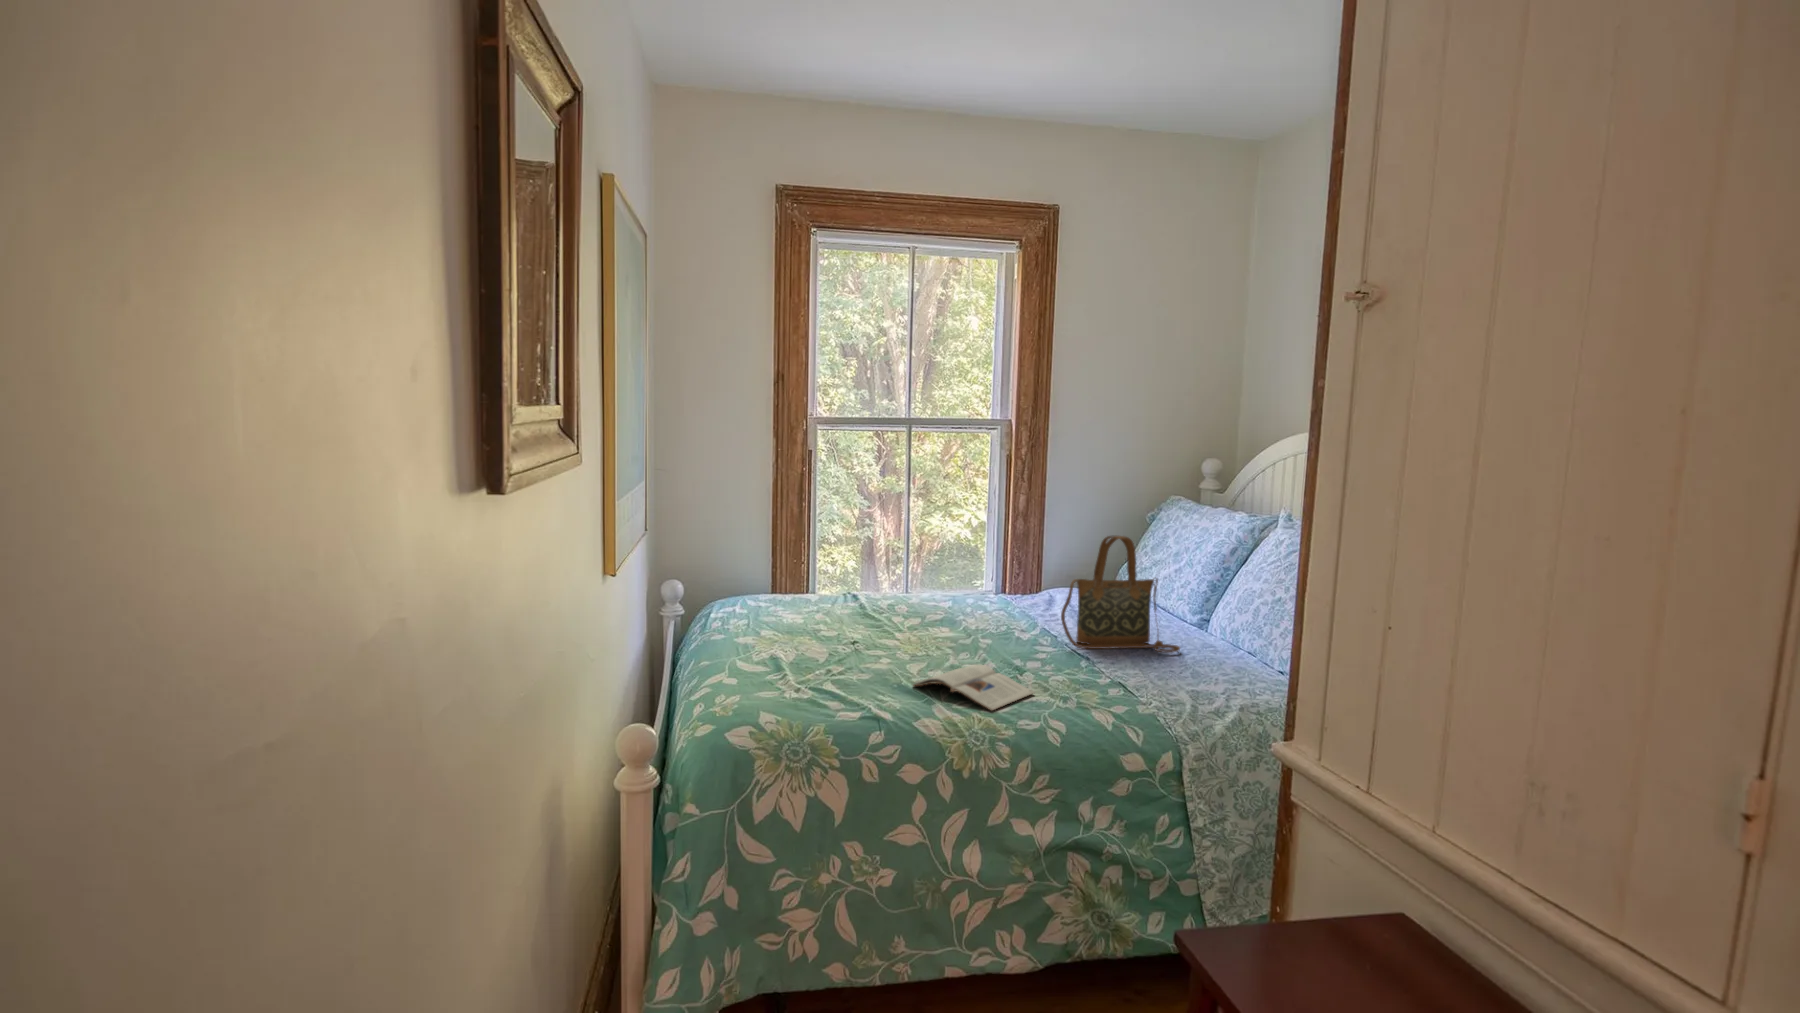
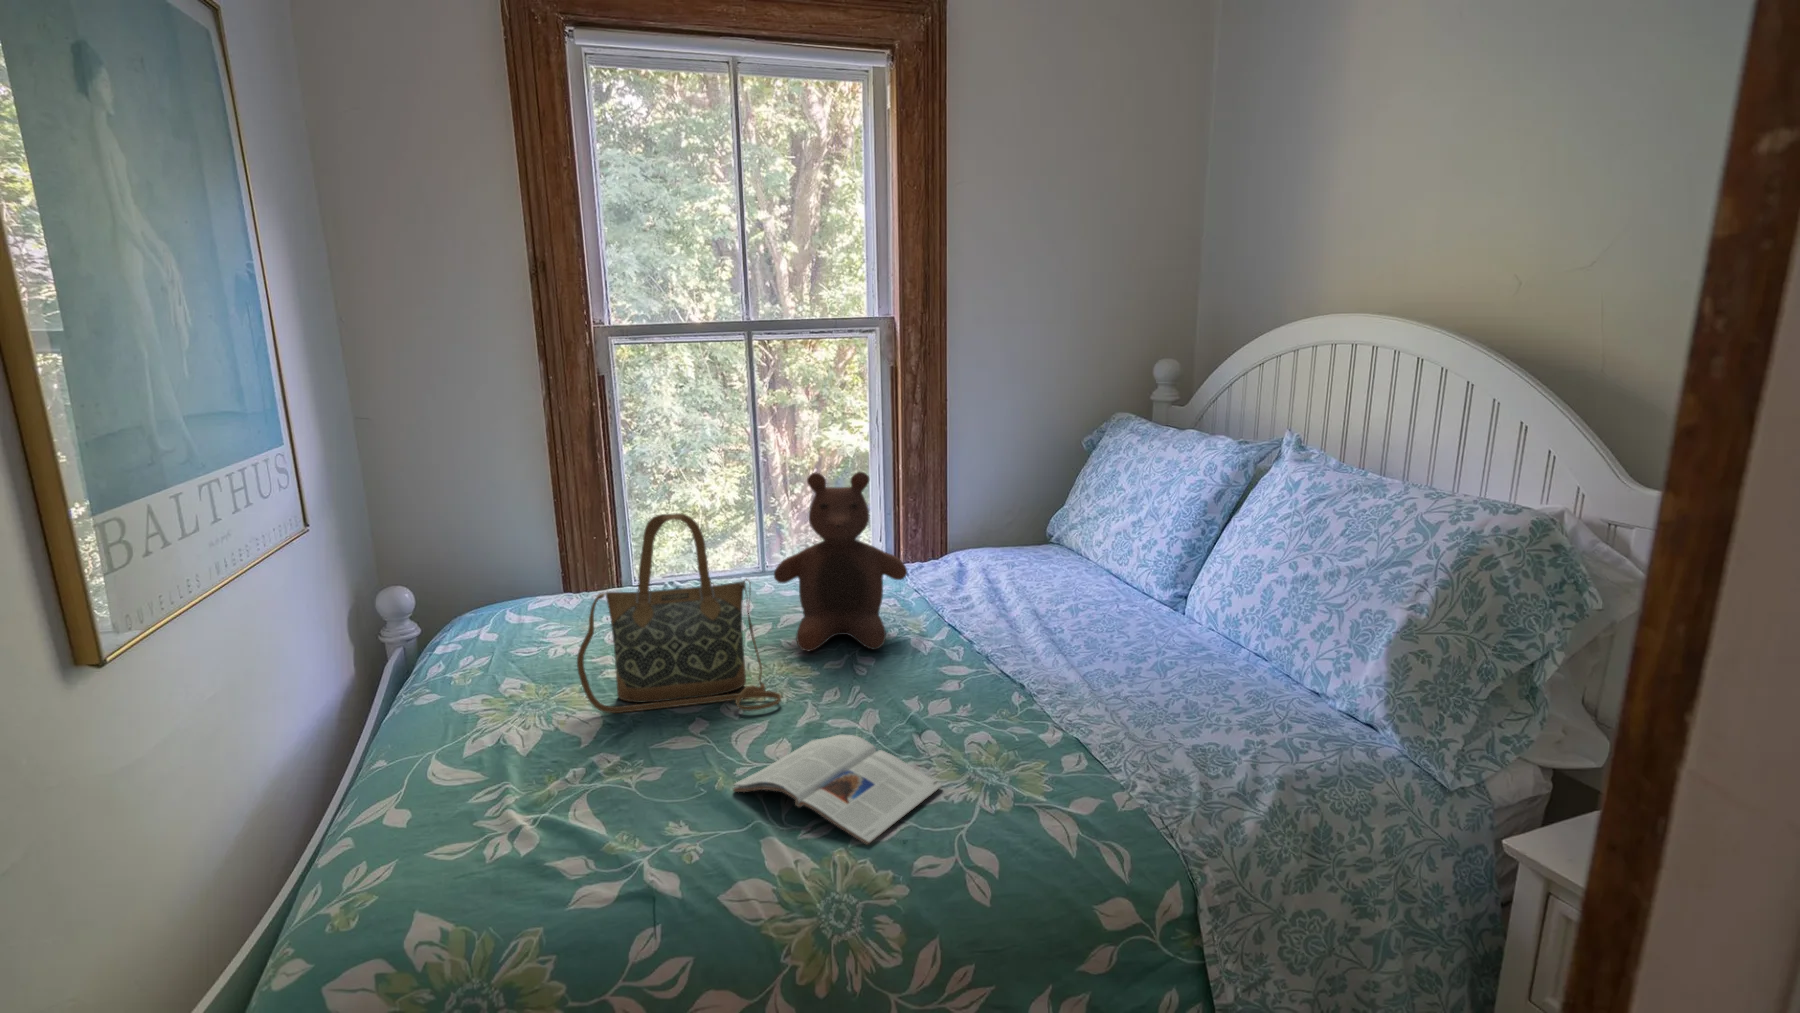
stuffed bear: none [926,518,1015,634] -> present [774,472,907,651]
handbag: present [1061,536,1180,653] -> present [577,513,781,713]

